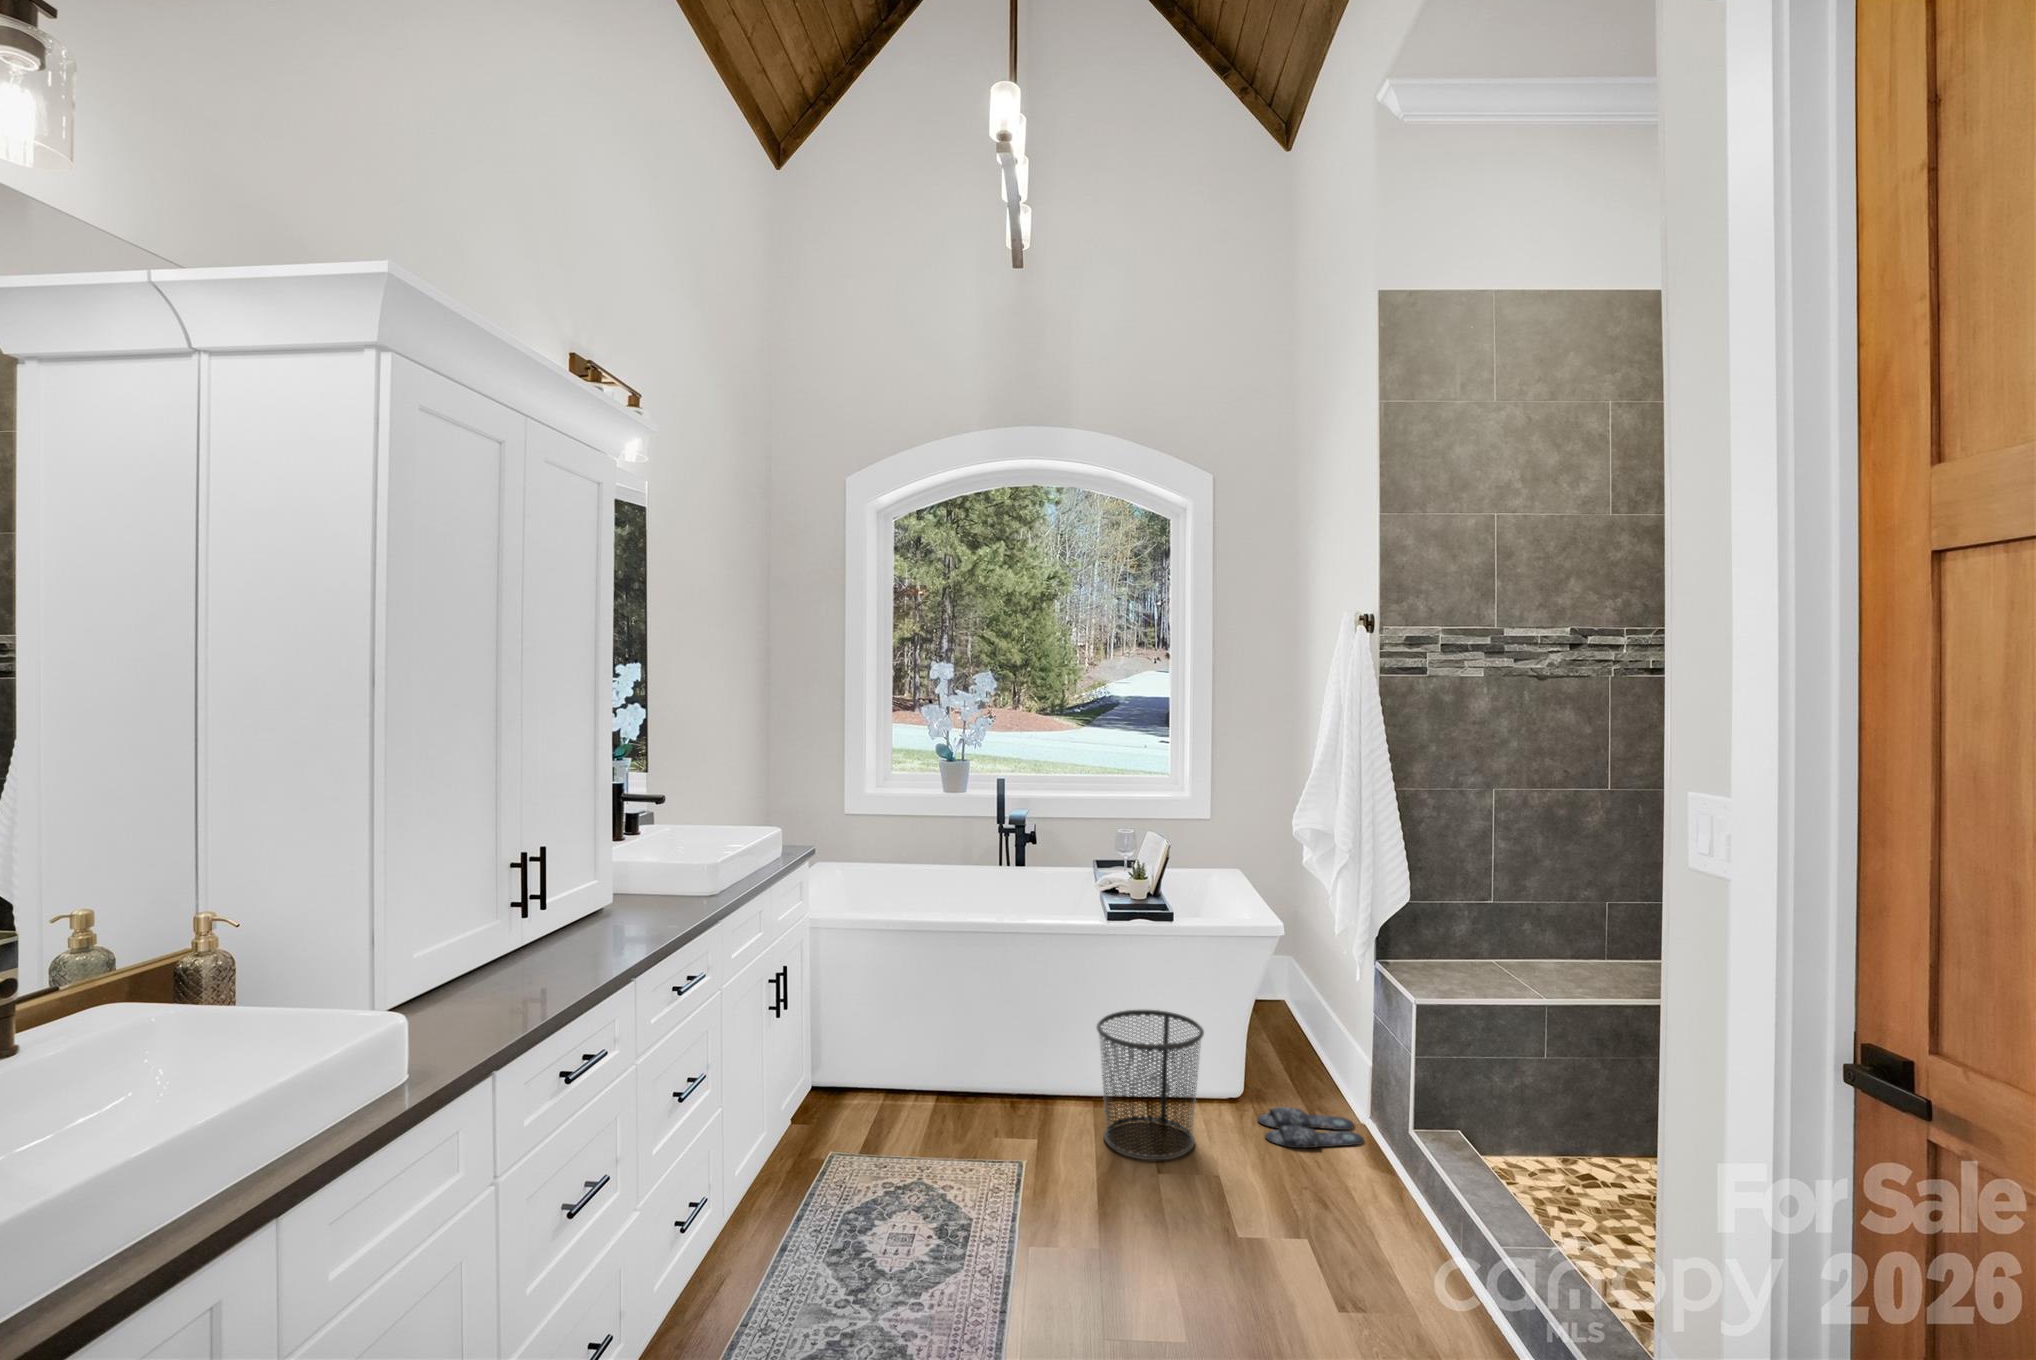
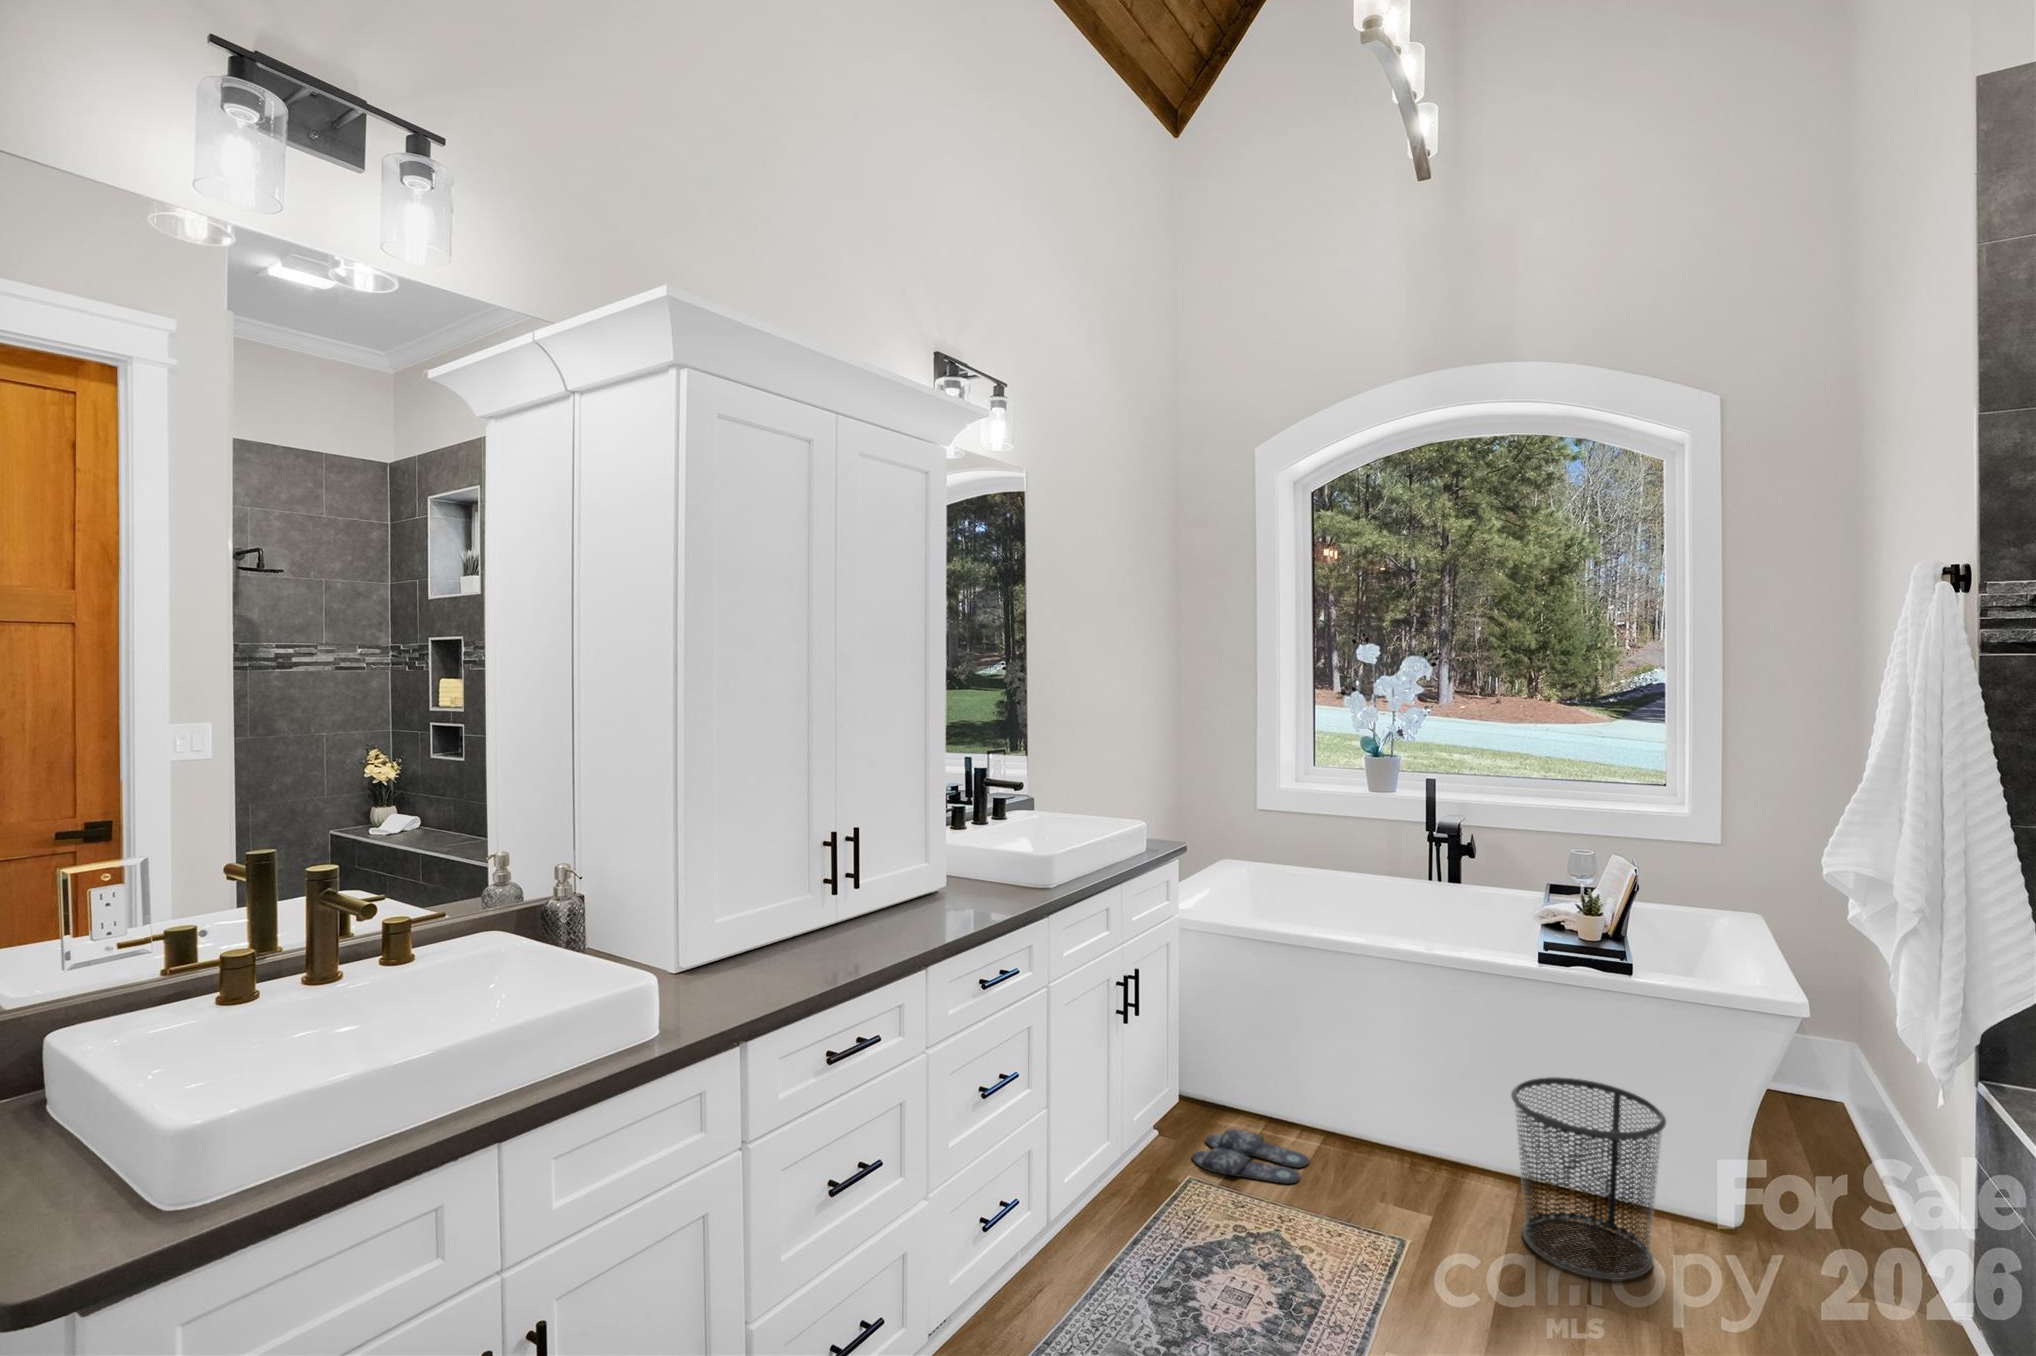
slippers: present [1258,1107,1364,1148] -> present [1192,1129,1310,1184]

